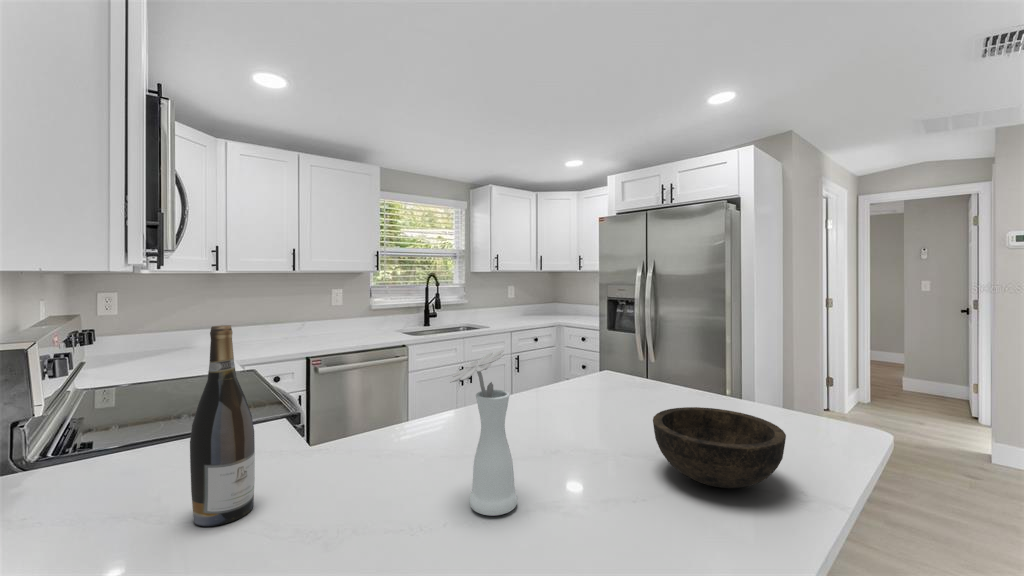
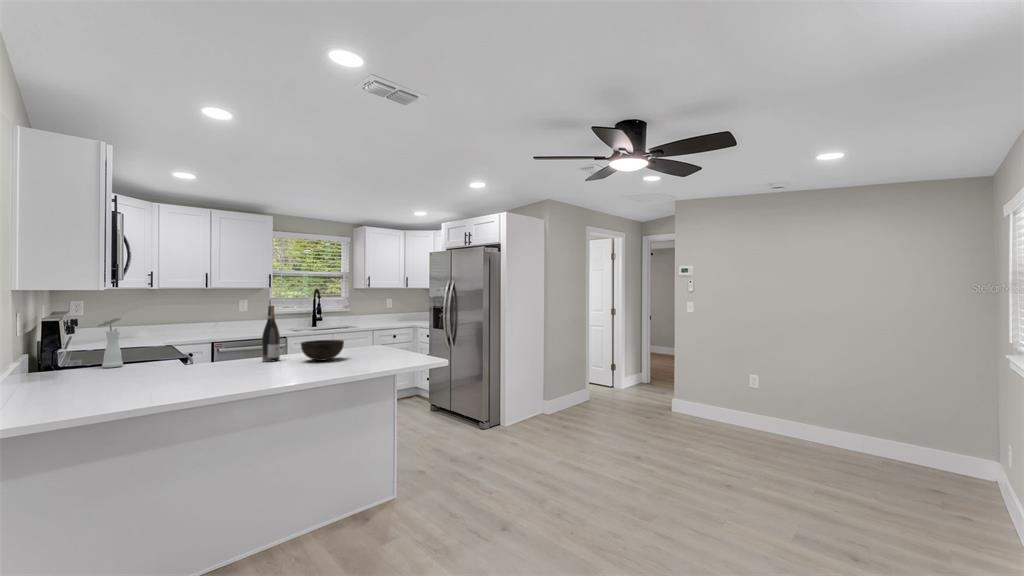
wine bottle: present [190,325,255,527] -> present [262,306,280,362]
vase: present [450,350,518,516] -> present [97,318,123,368]

